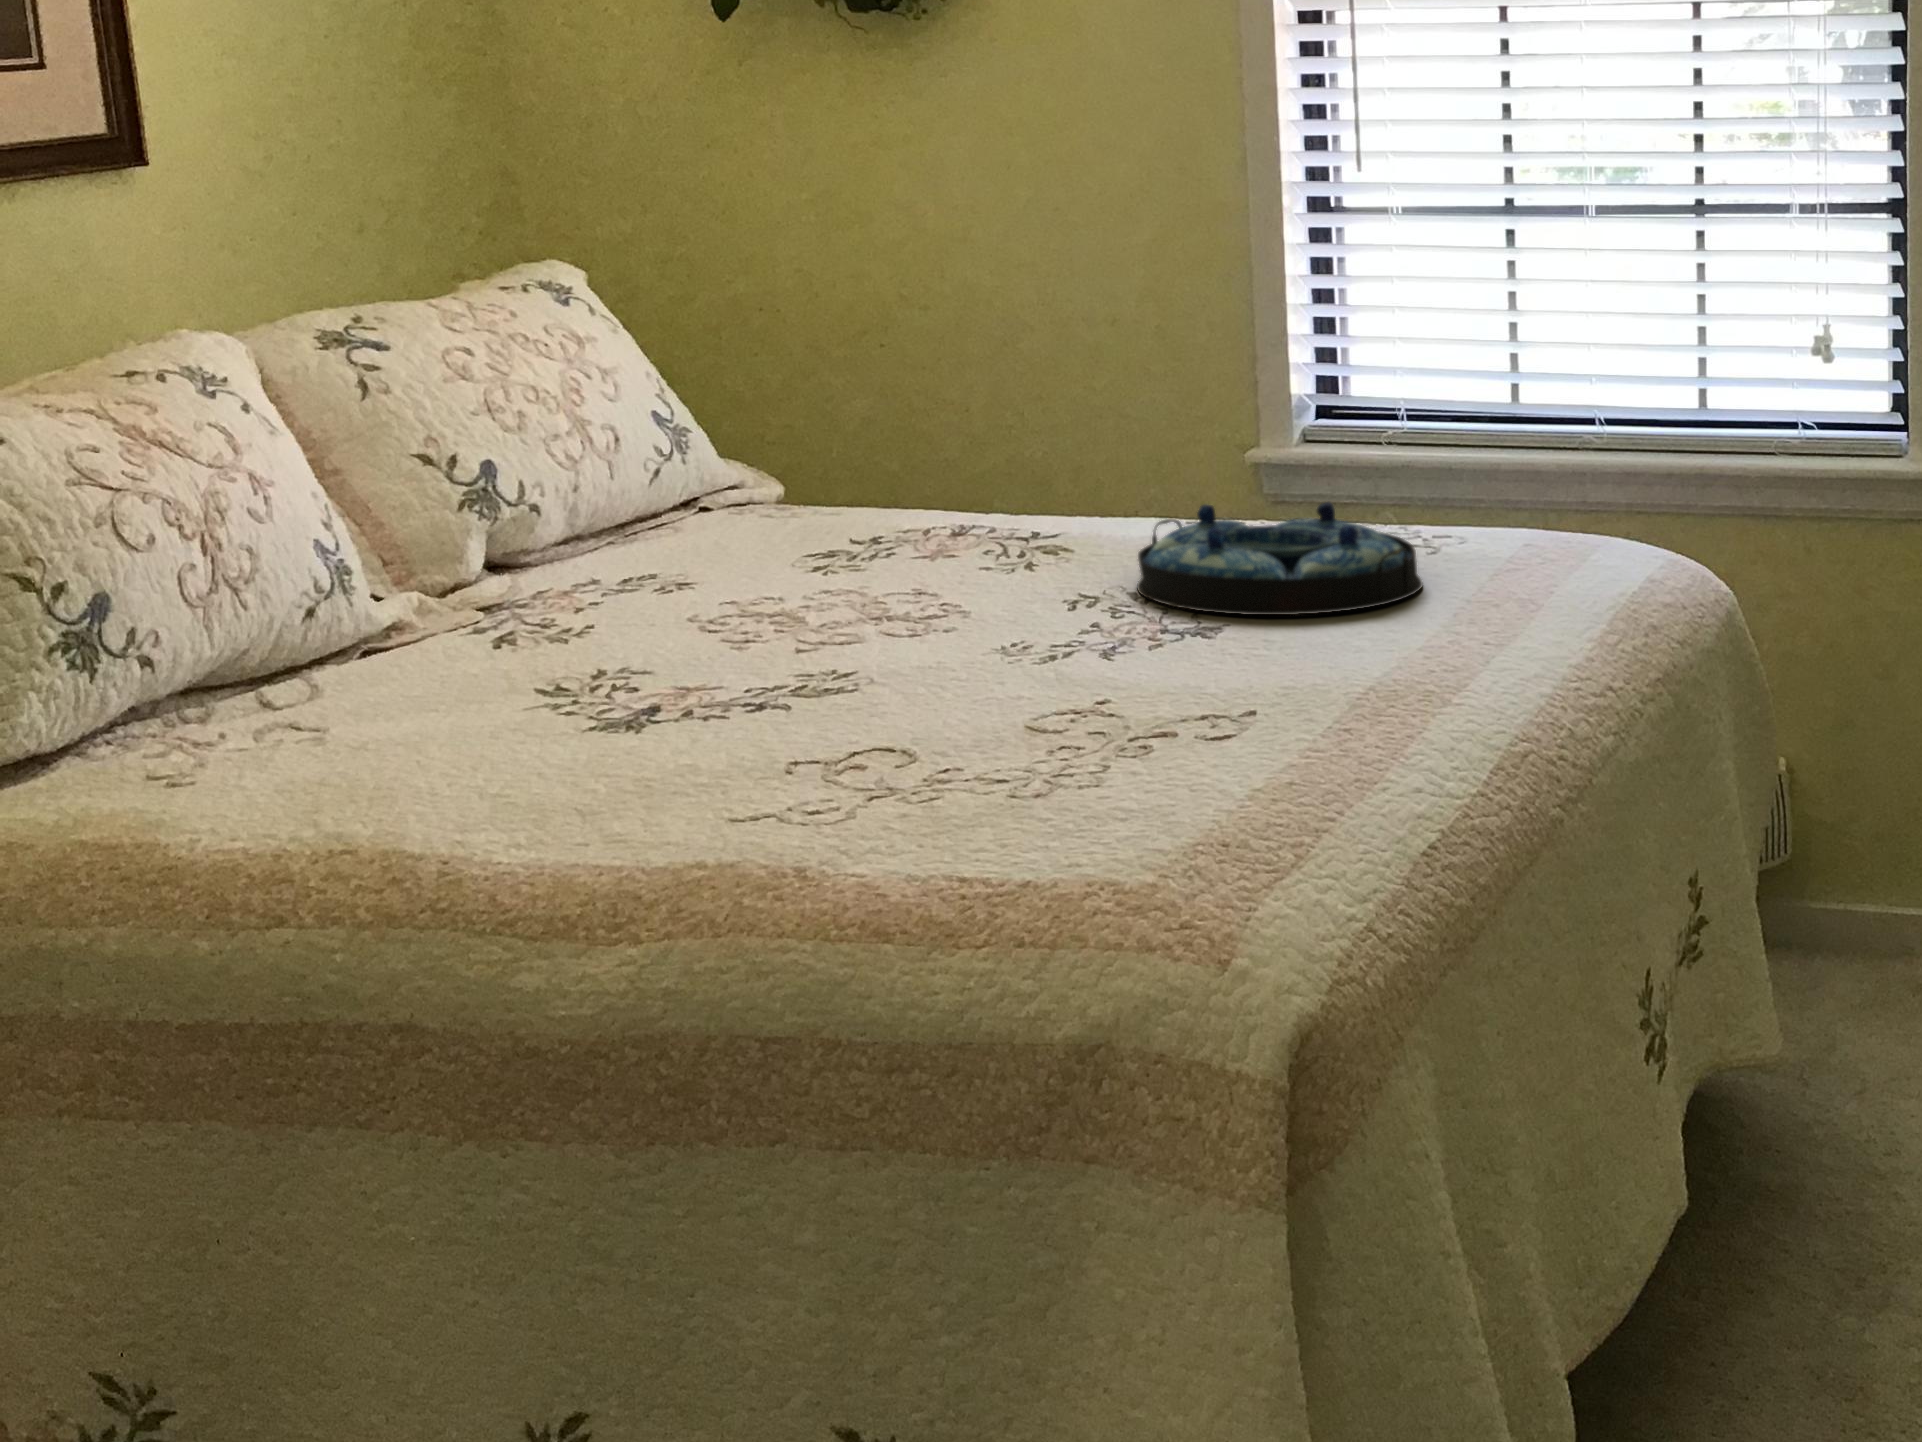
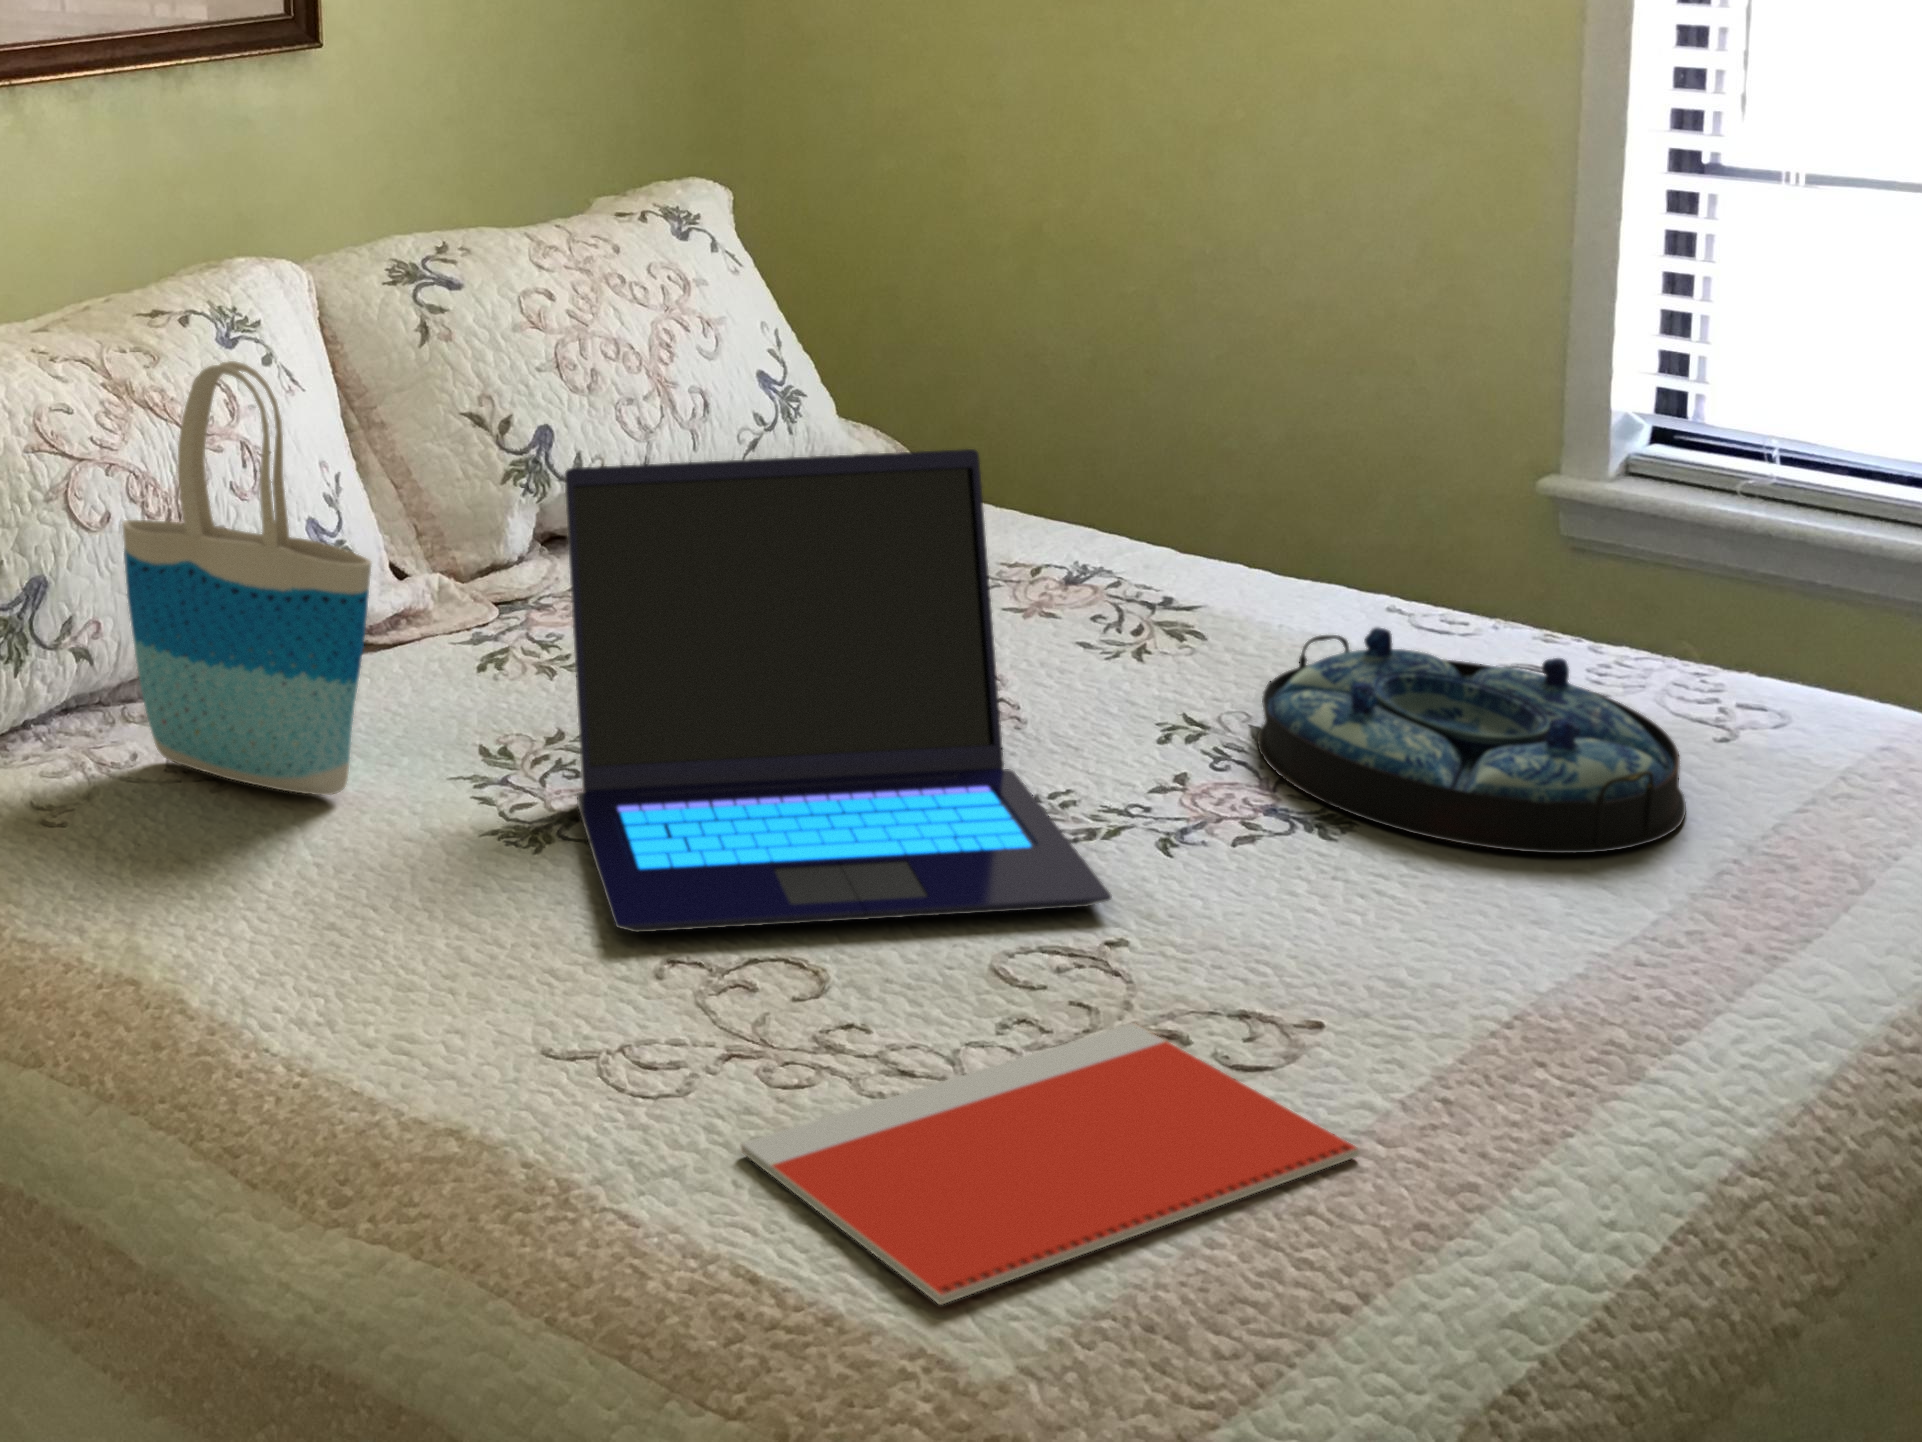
tote bag: none [200,366,472,732] -> present [122,361,371,795]
laptop: none [610,395,1099,744] -> present [564,449,1111,932]
notebook: none [937,720,1319,844] -> present [741,1023,1359,1305]

